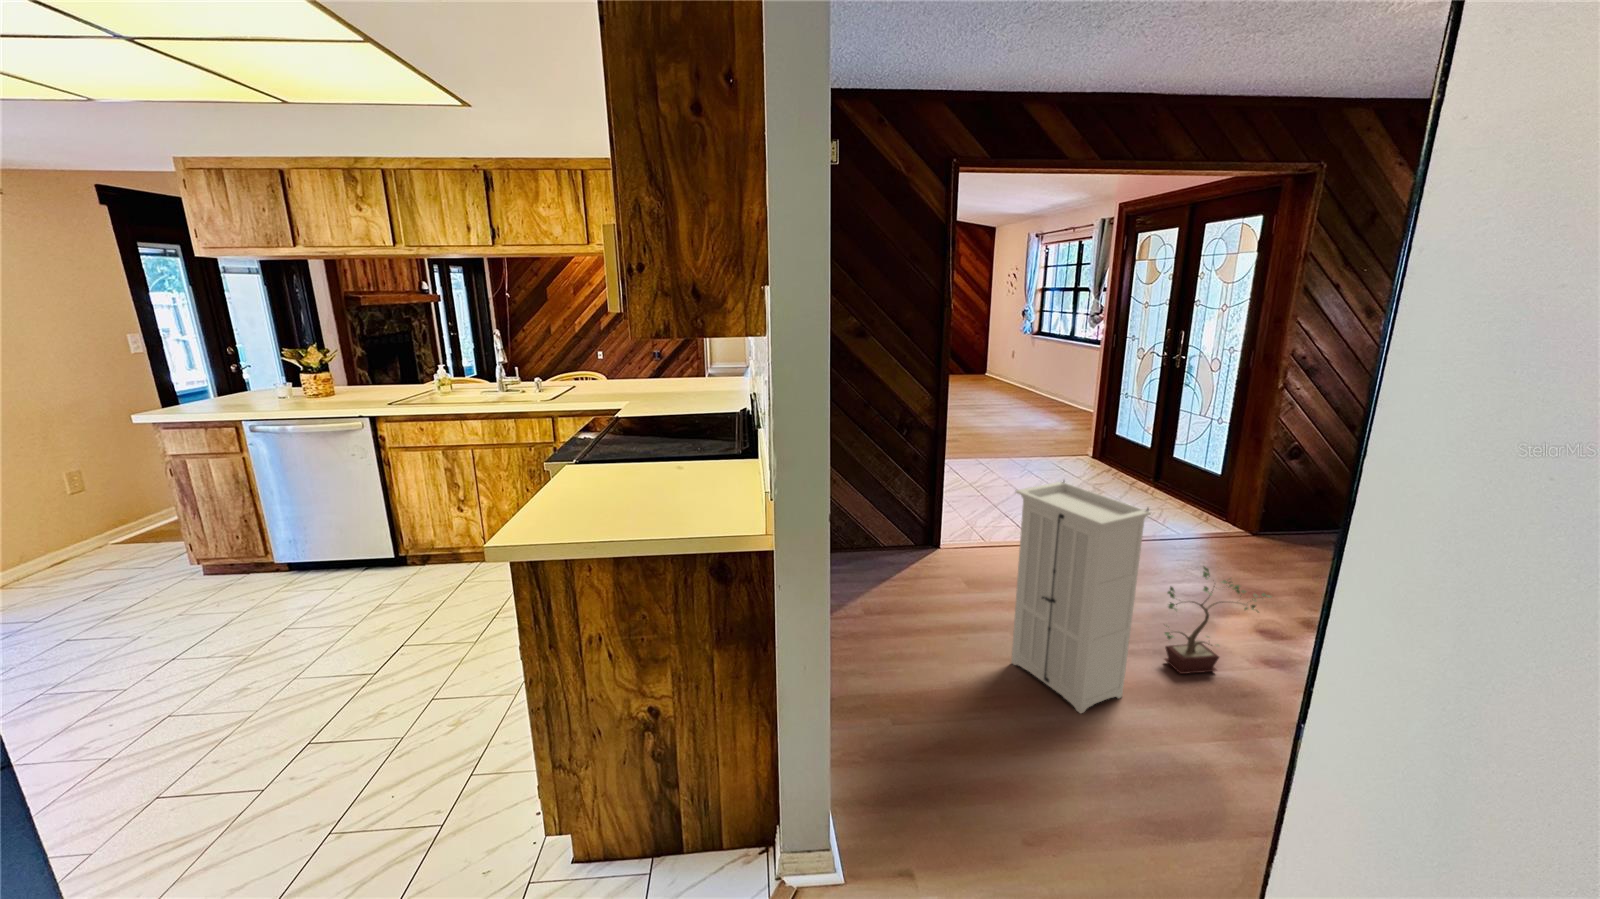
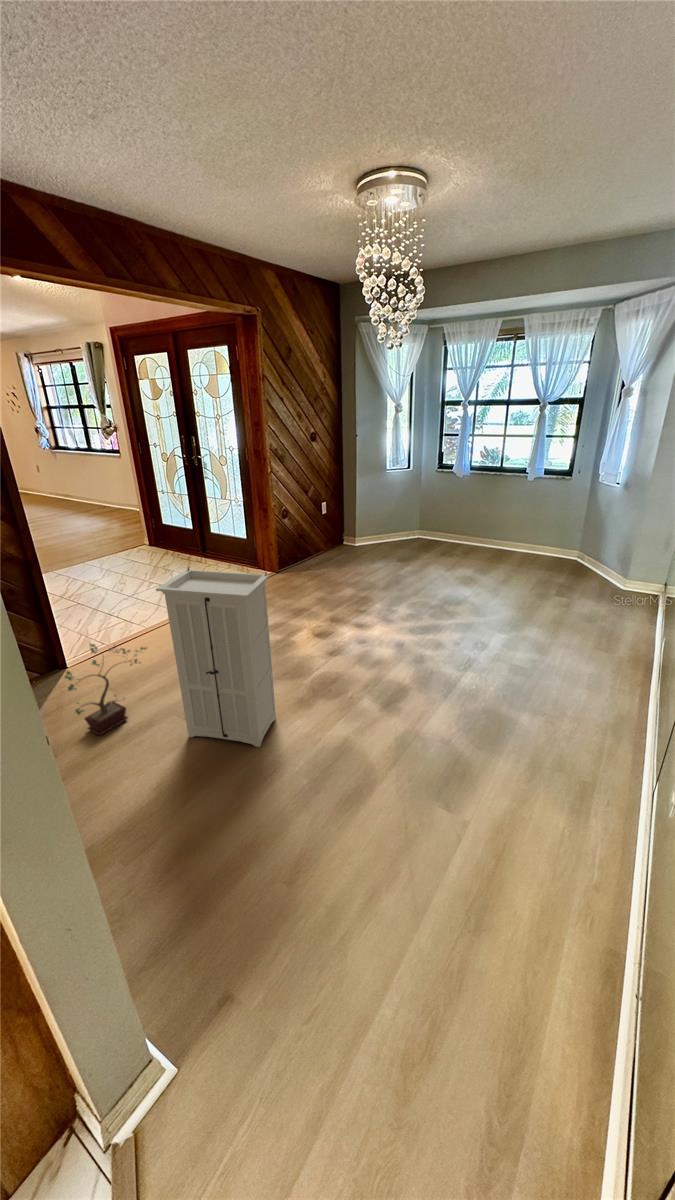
potted plant: present [1165,567,1271,674] -> present [65,644,146,735]

